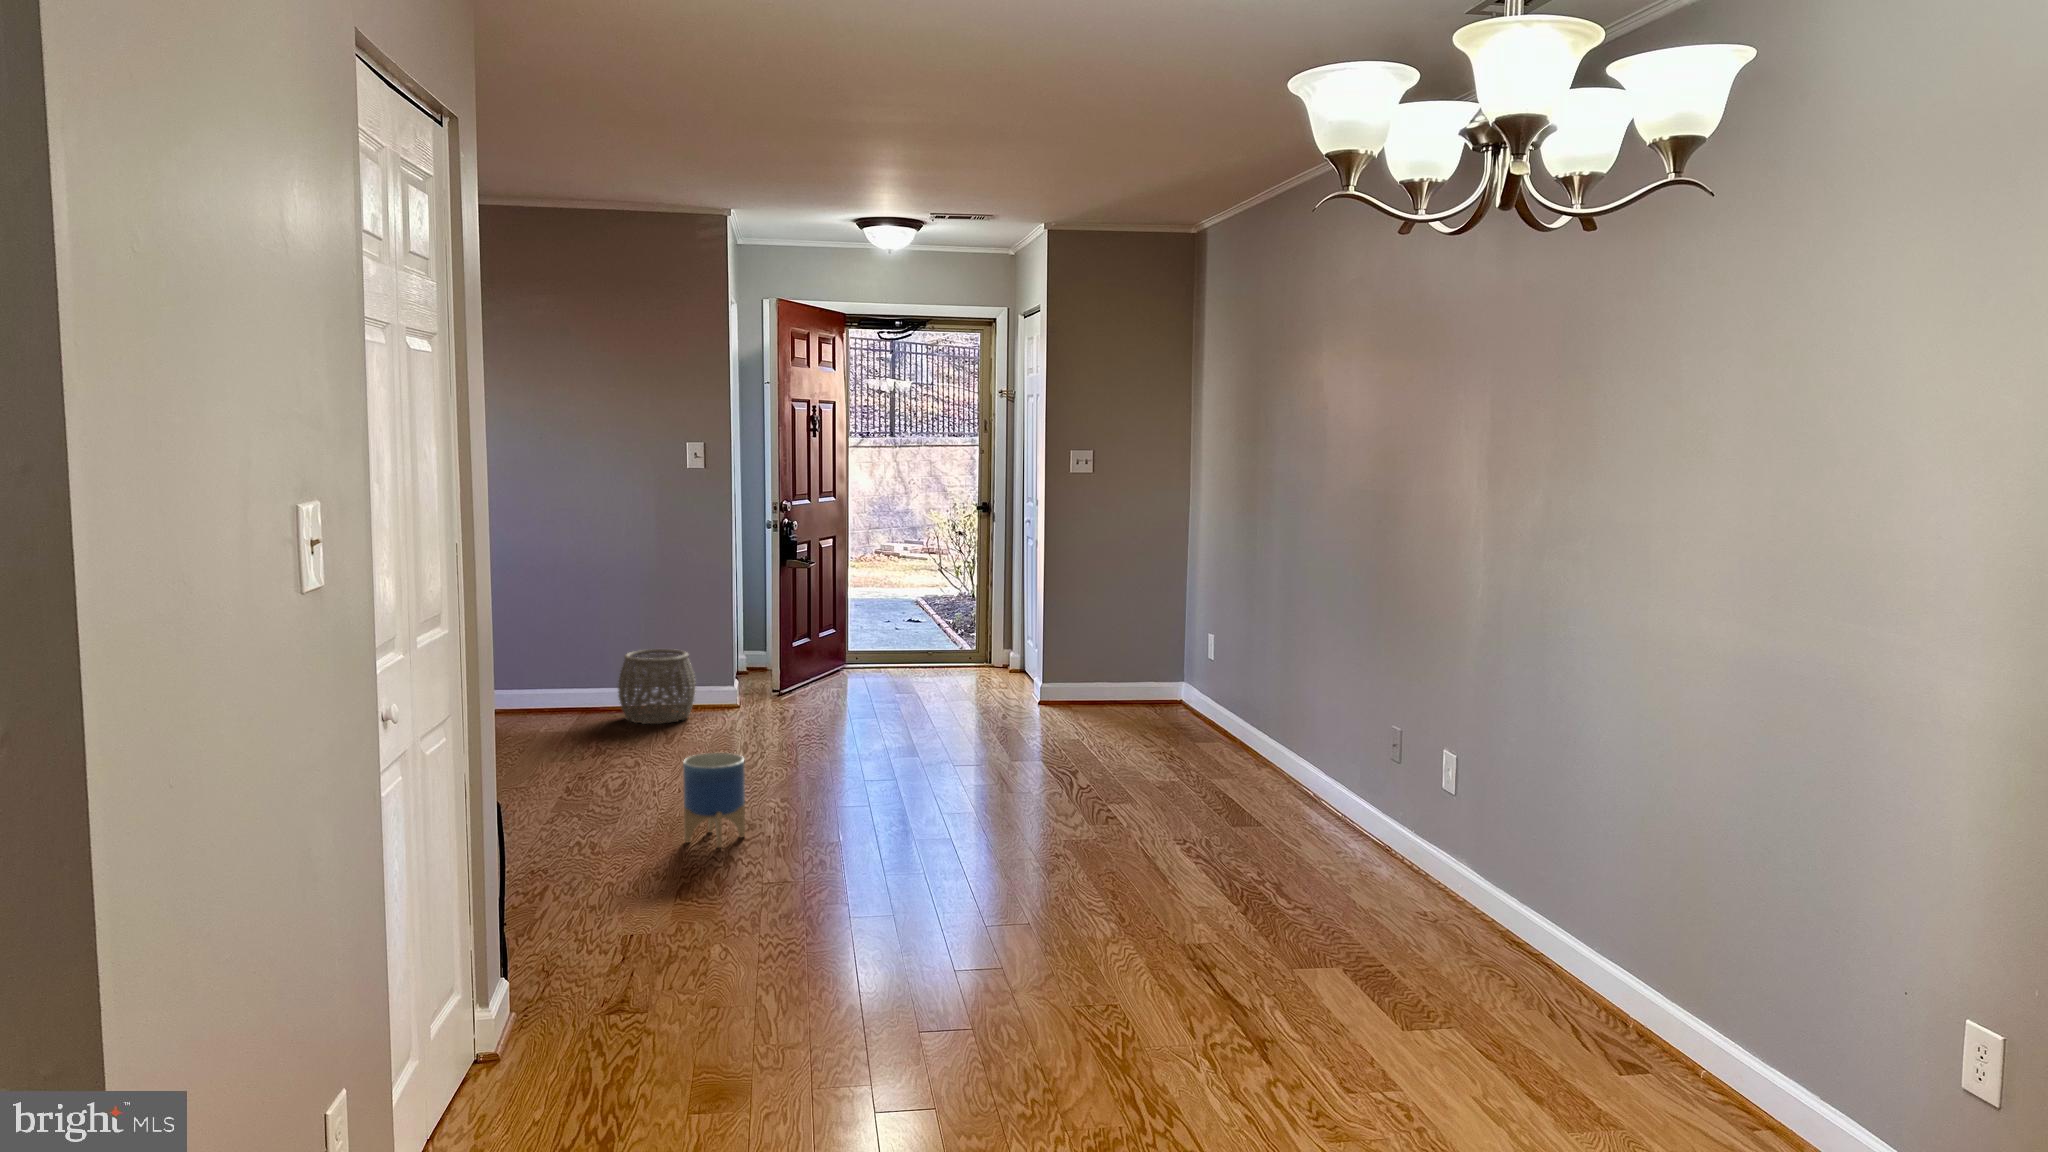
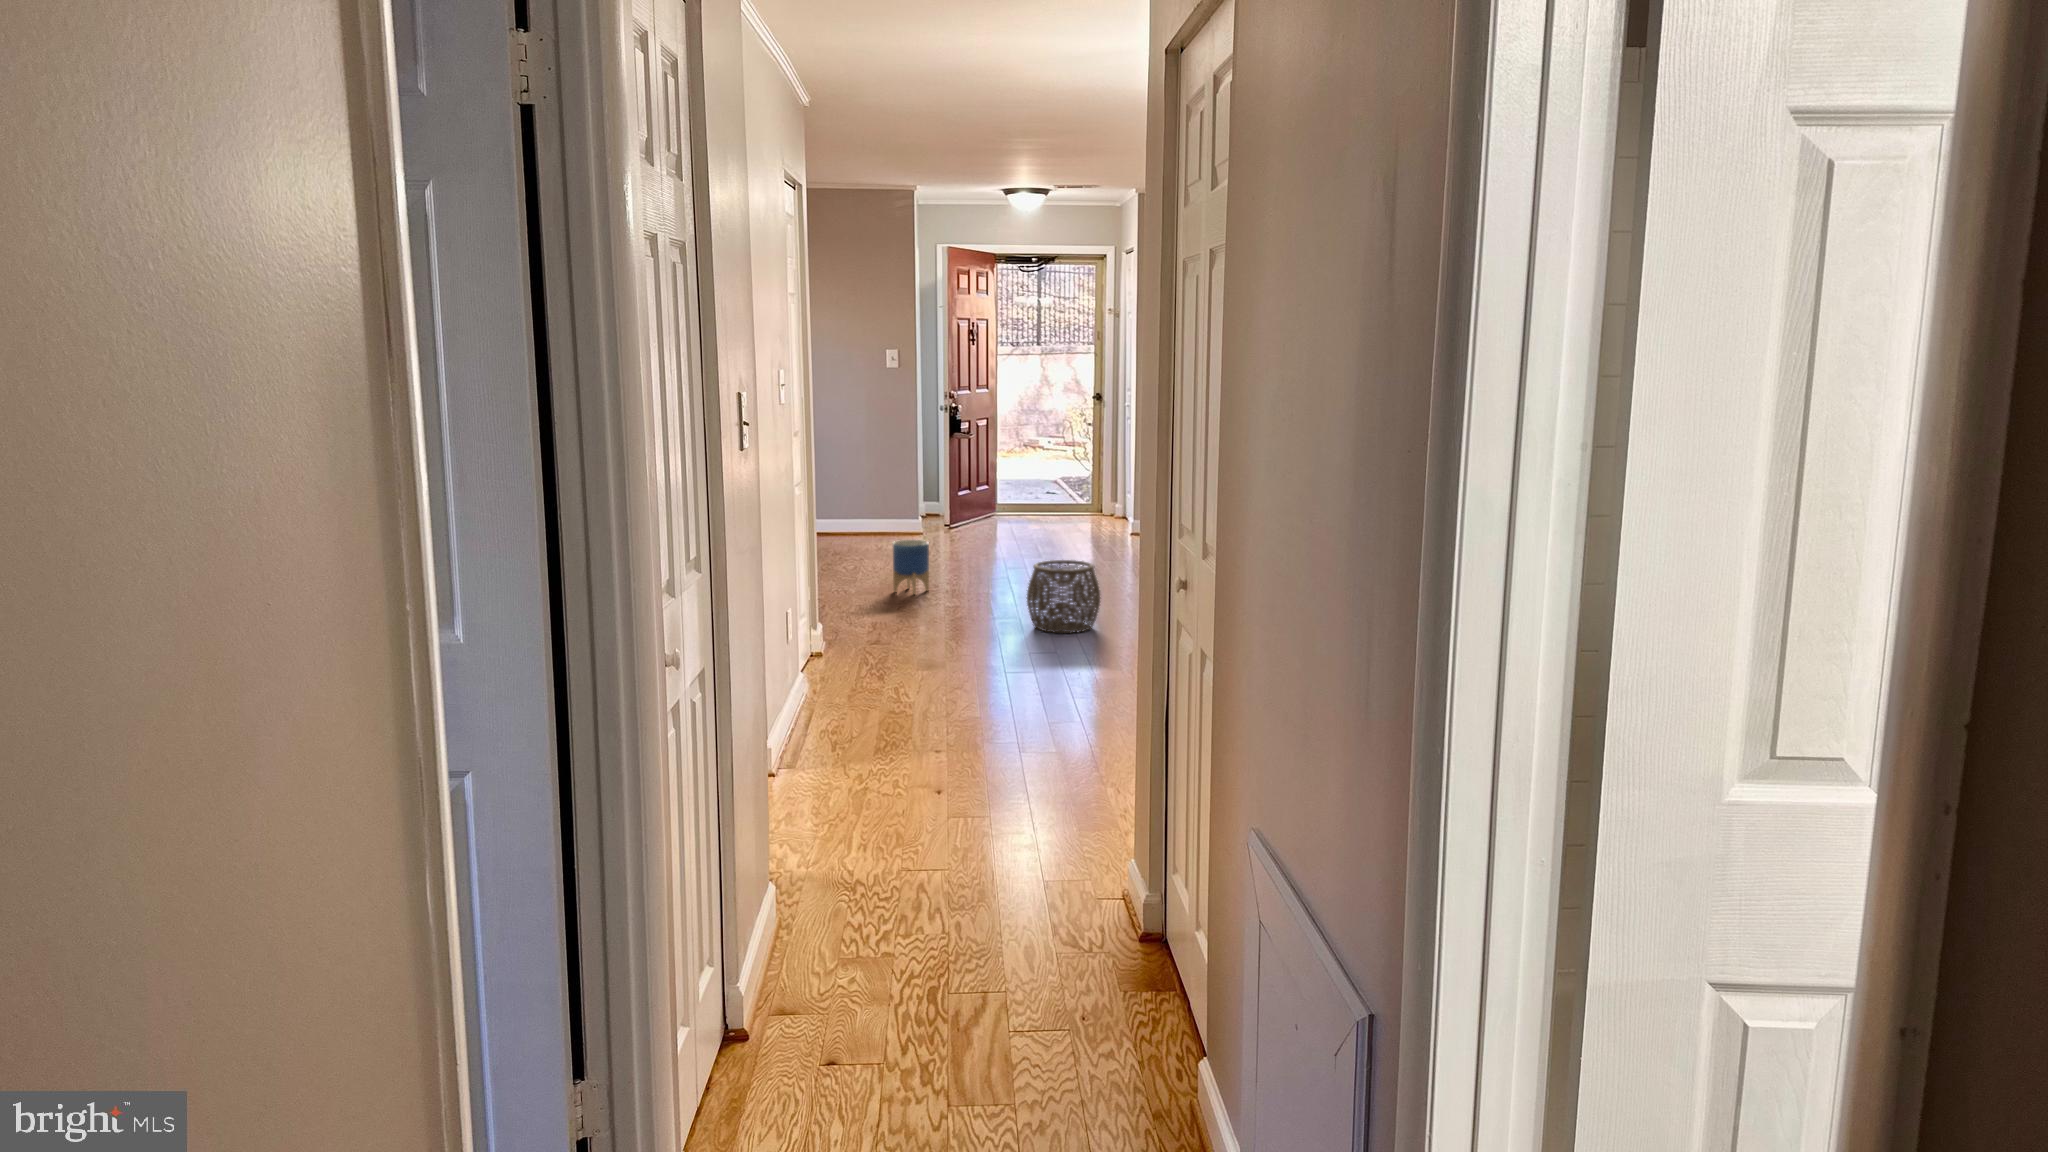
woven basket: present [618,649,696,724] -> present [1027,560,1100,633]

